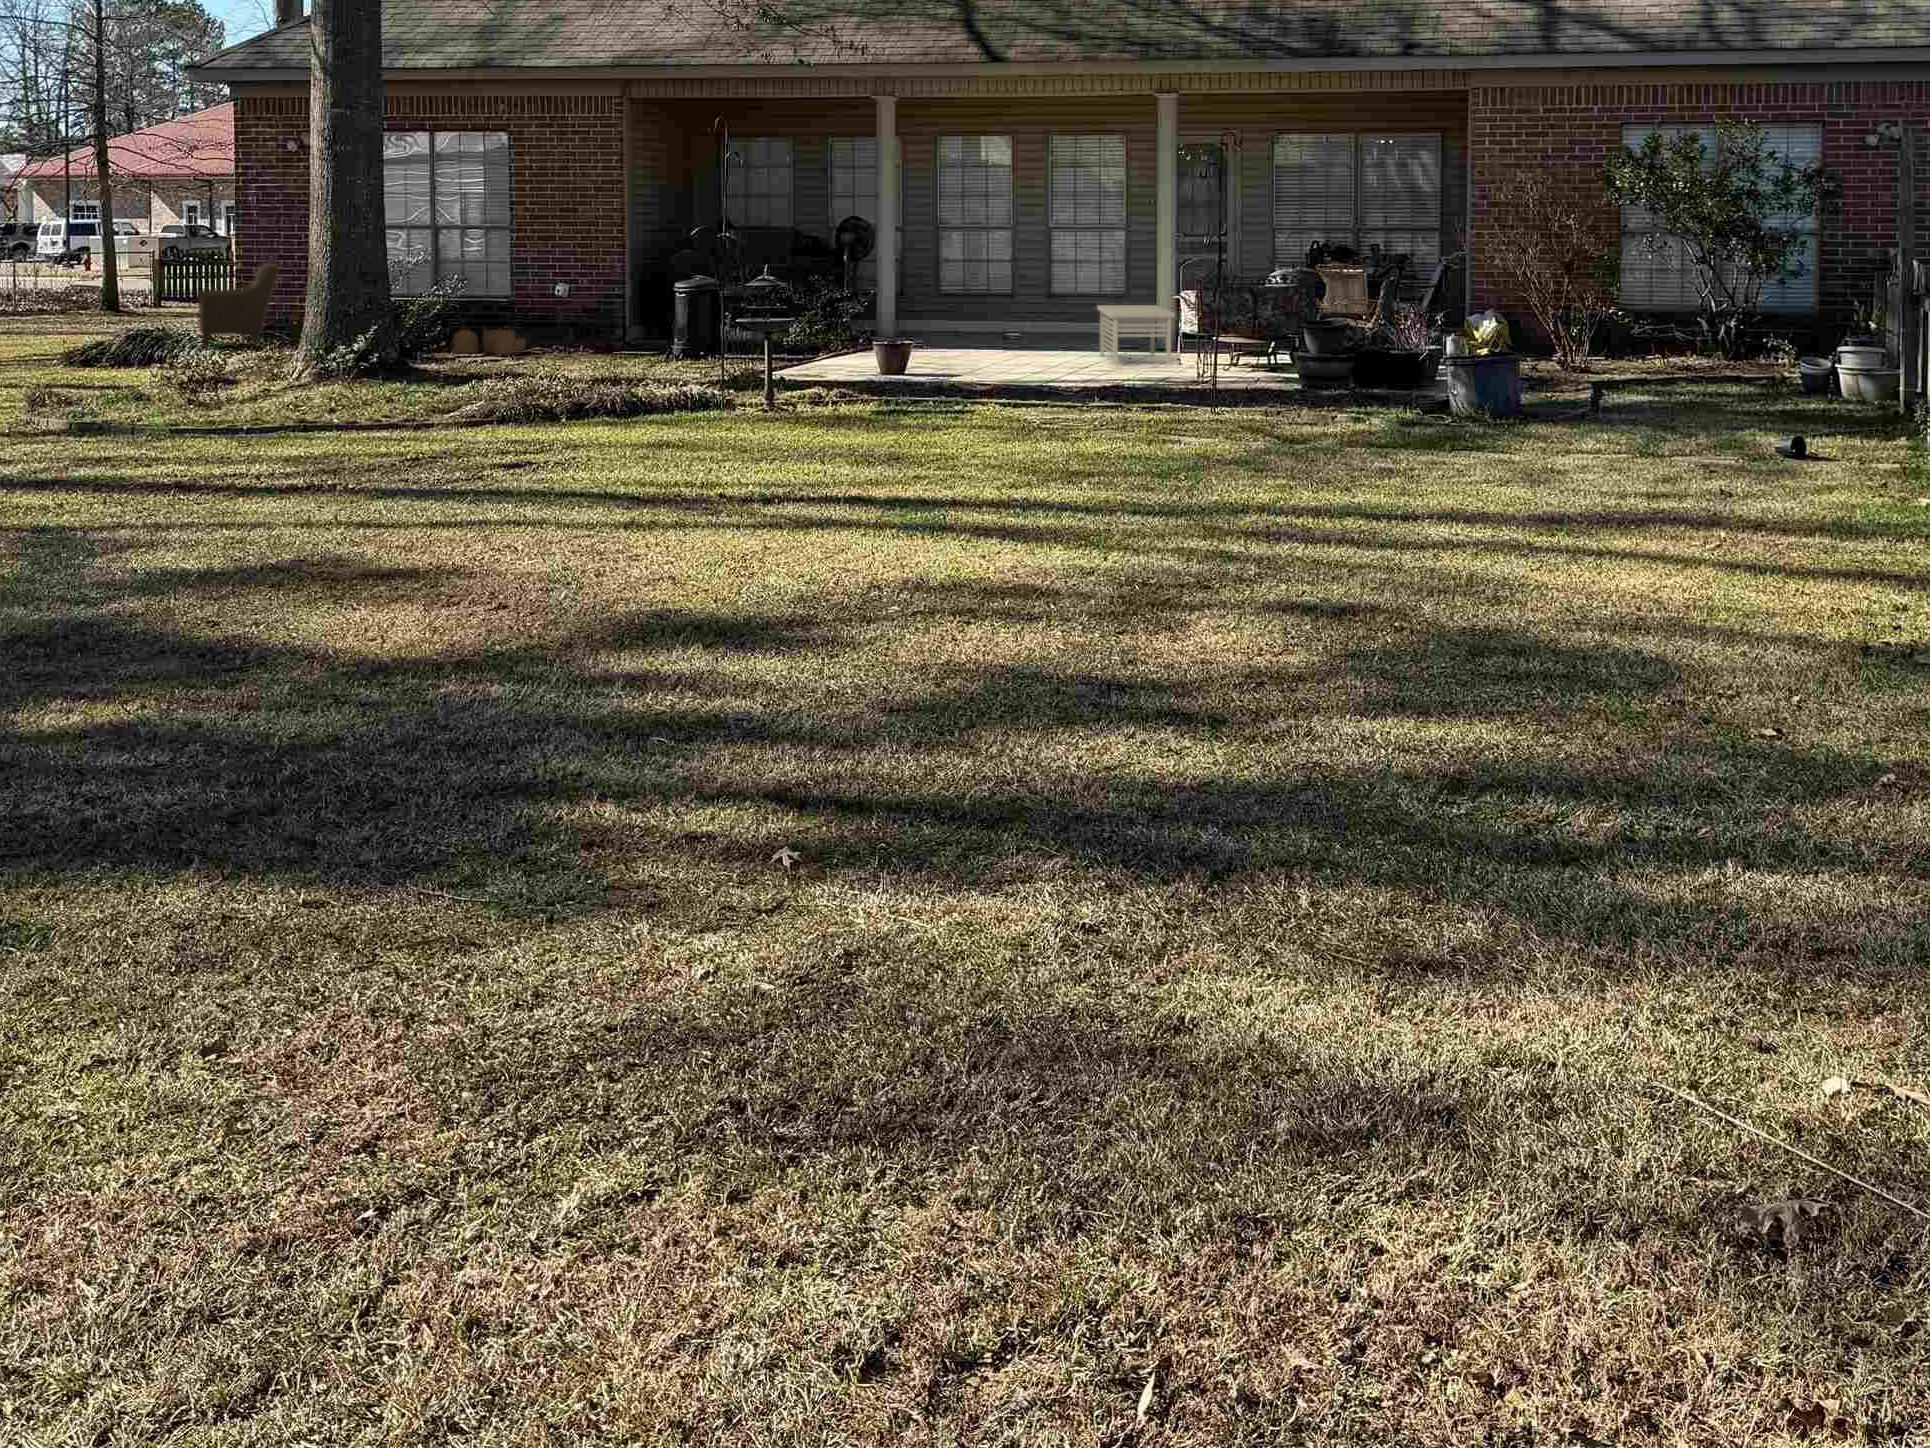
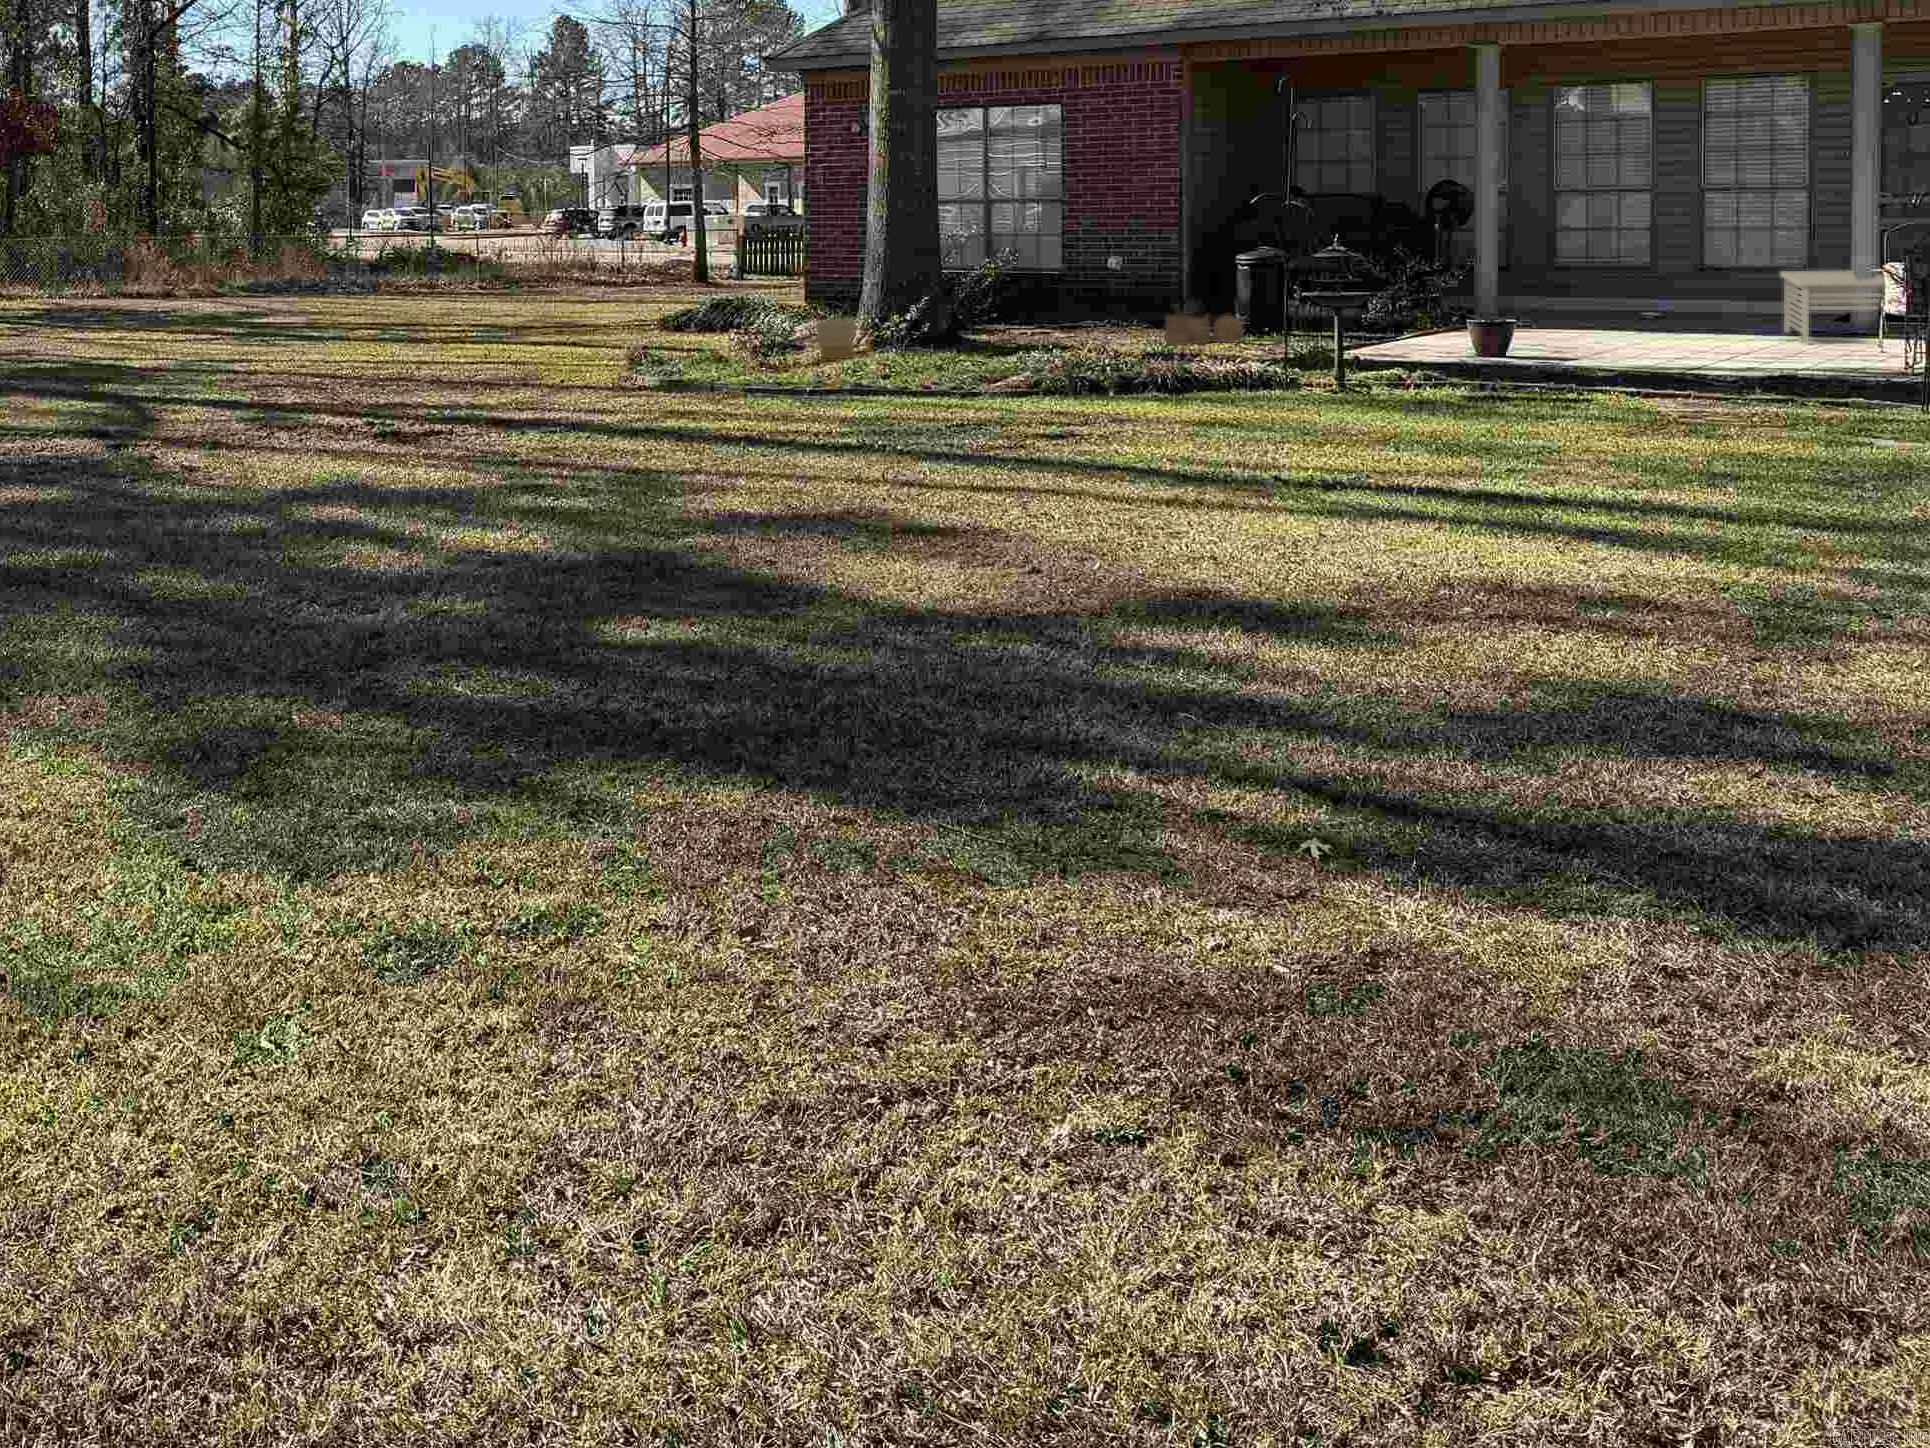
chair: present [198,263,278,349] -> none [765,239,836,322]
woven basket: present [452,327,525,354] -> present [1165,314,1244,346]
planter: none [259,347,303,389] -> present [817,319,856,359]

